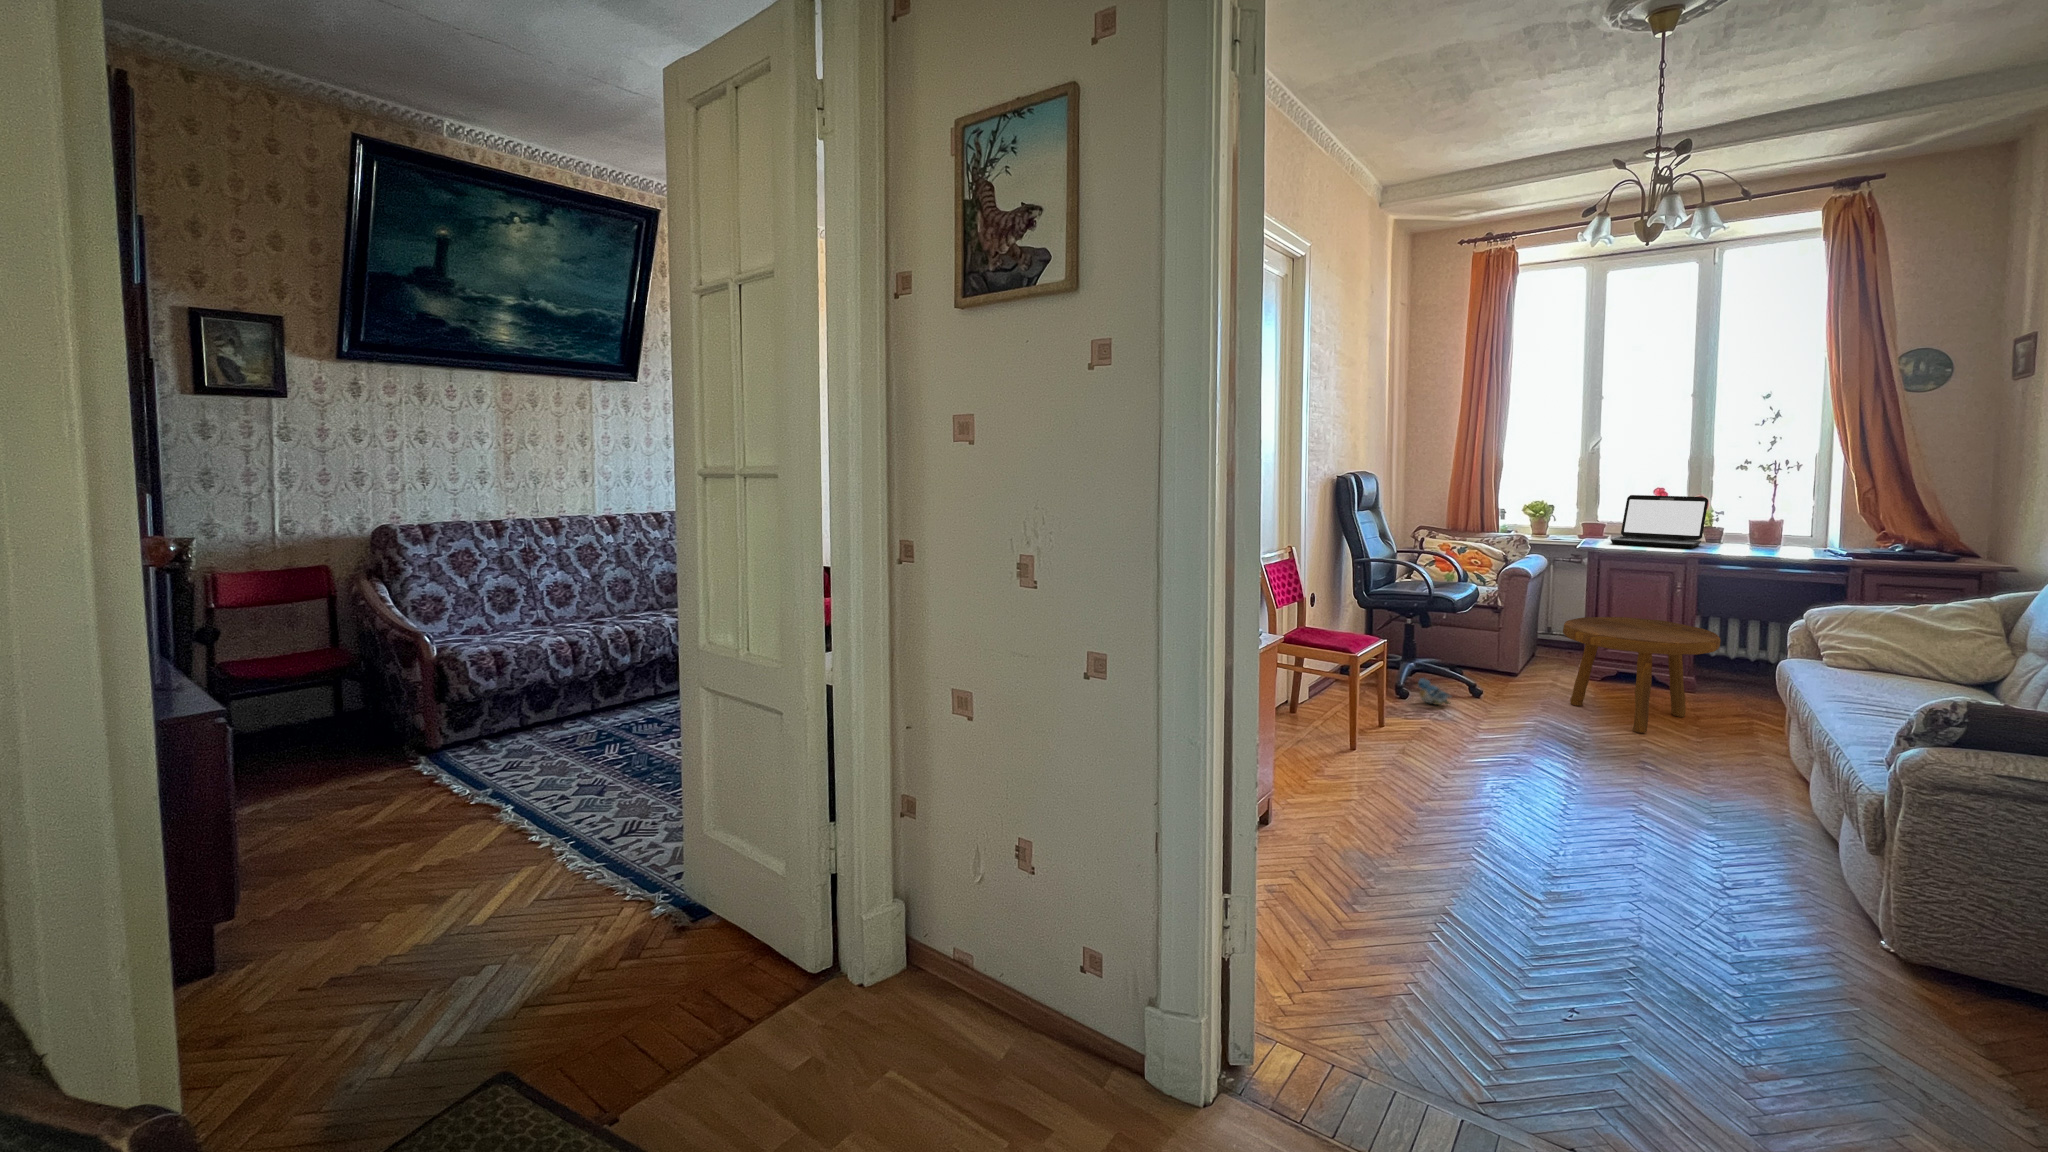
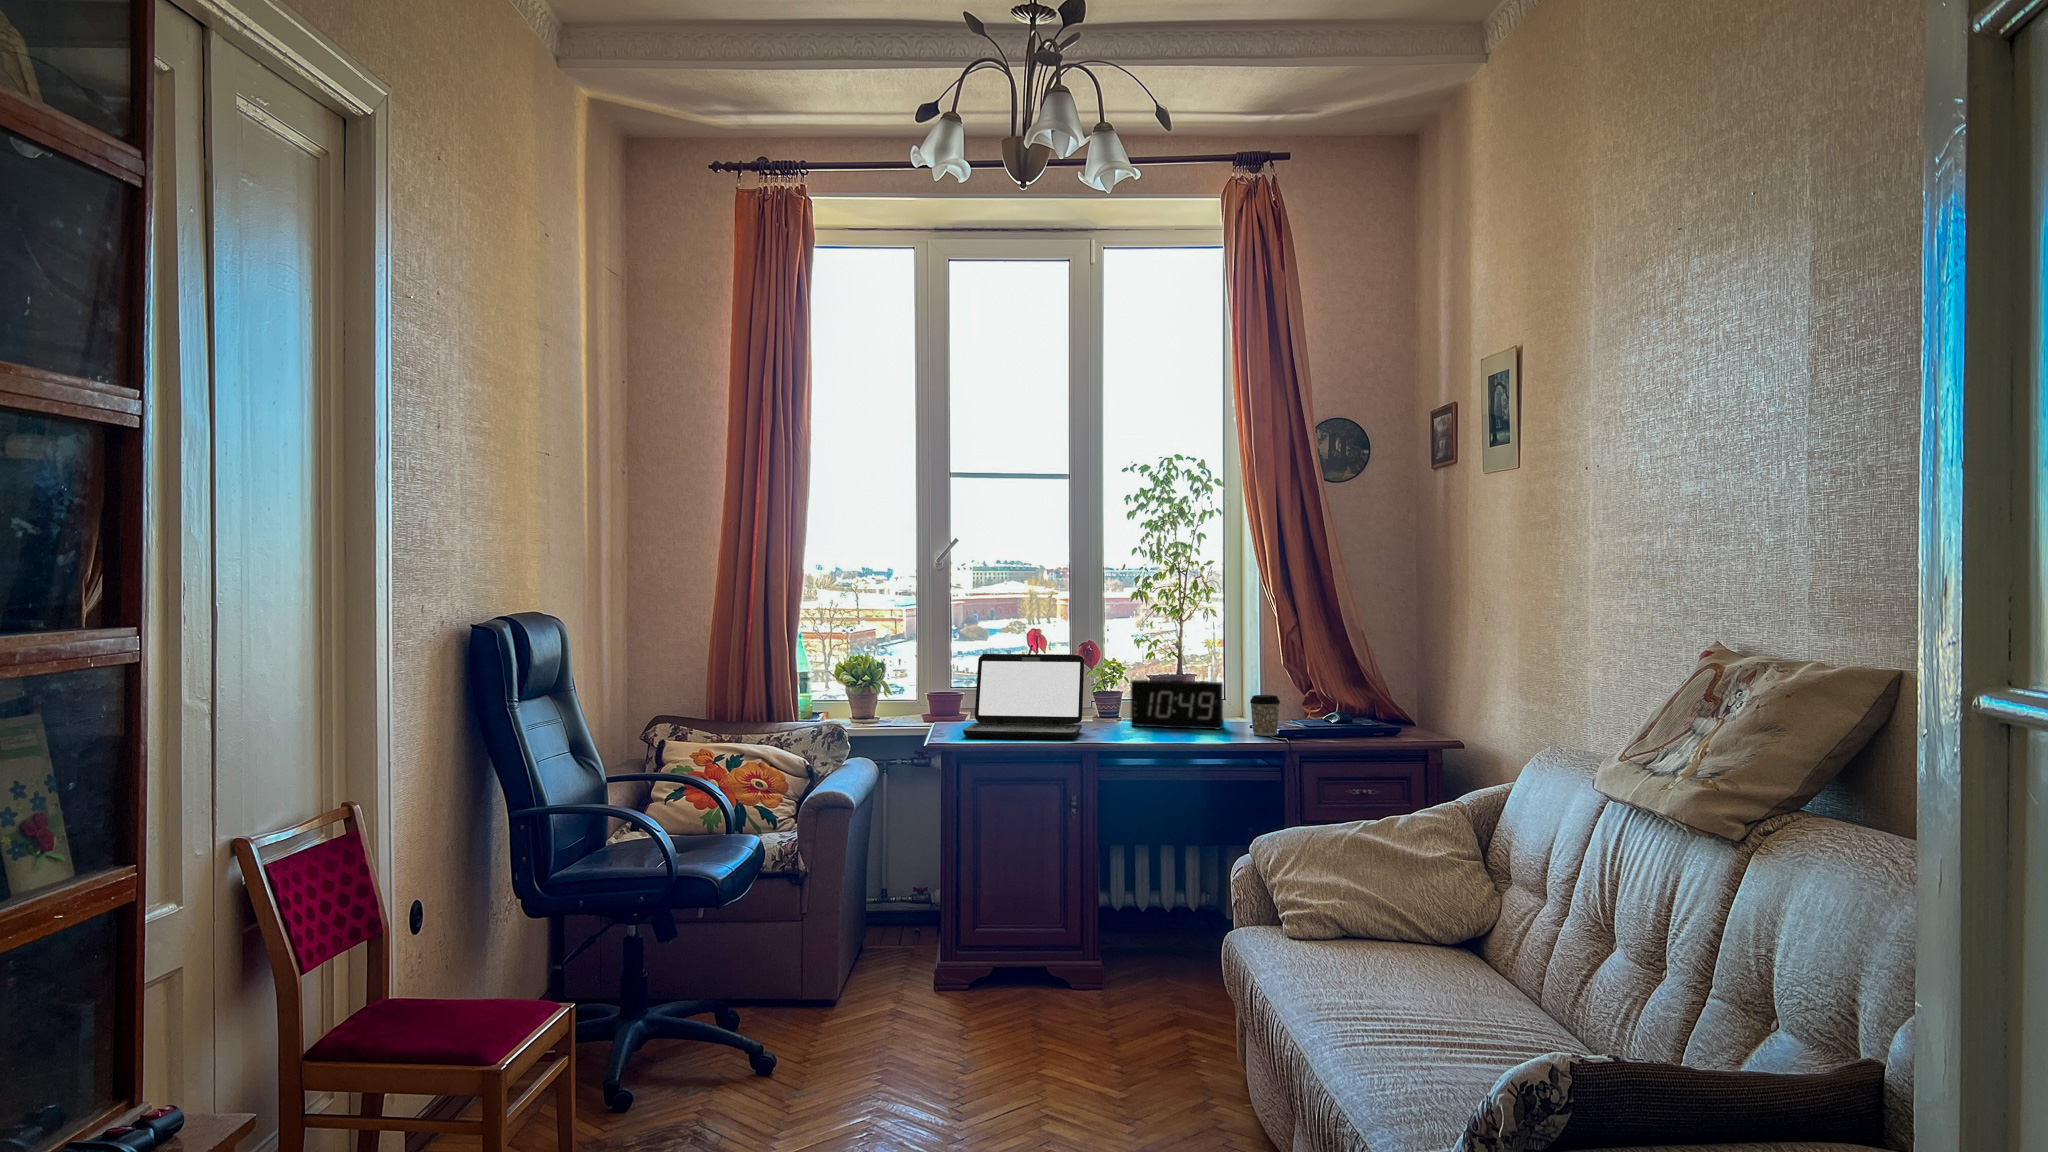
alarm clock: none [1743,515,1826,550] -> present [1131,680,1224,729]
coffee cup: none [1845,527,1874,555] -> present [1250,695,1280,736]
footstool: present [1563,617,1721,733] -> none [907,867,1136,1094]
plush toy: present [1417,678,1451,705] -> none [651,1053,721,1109]

